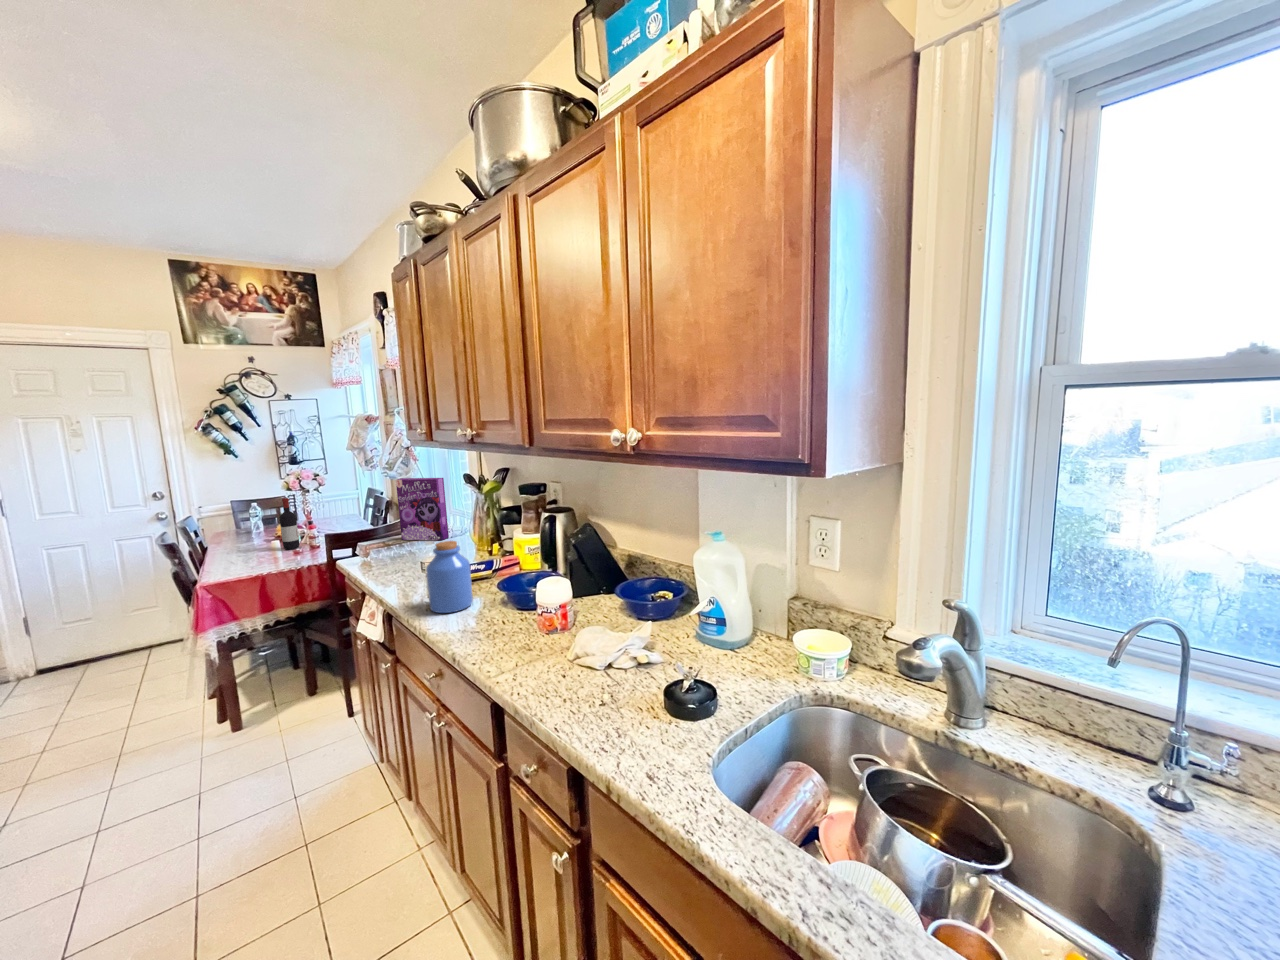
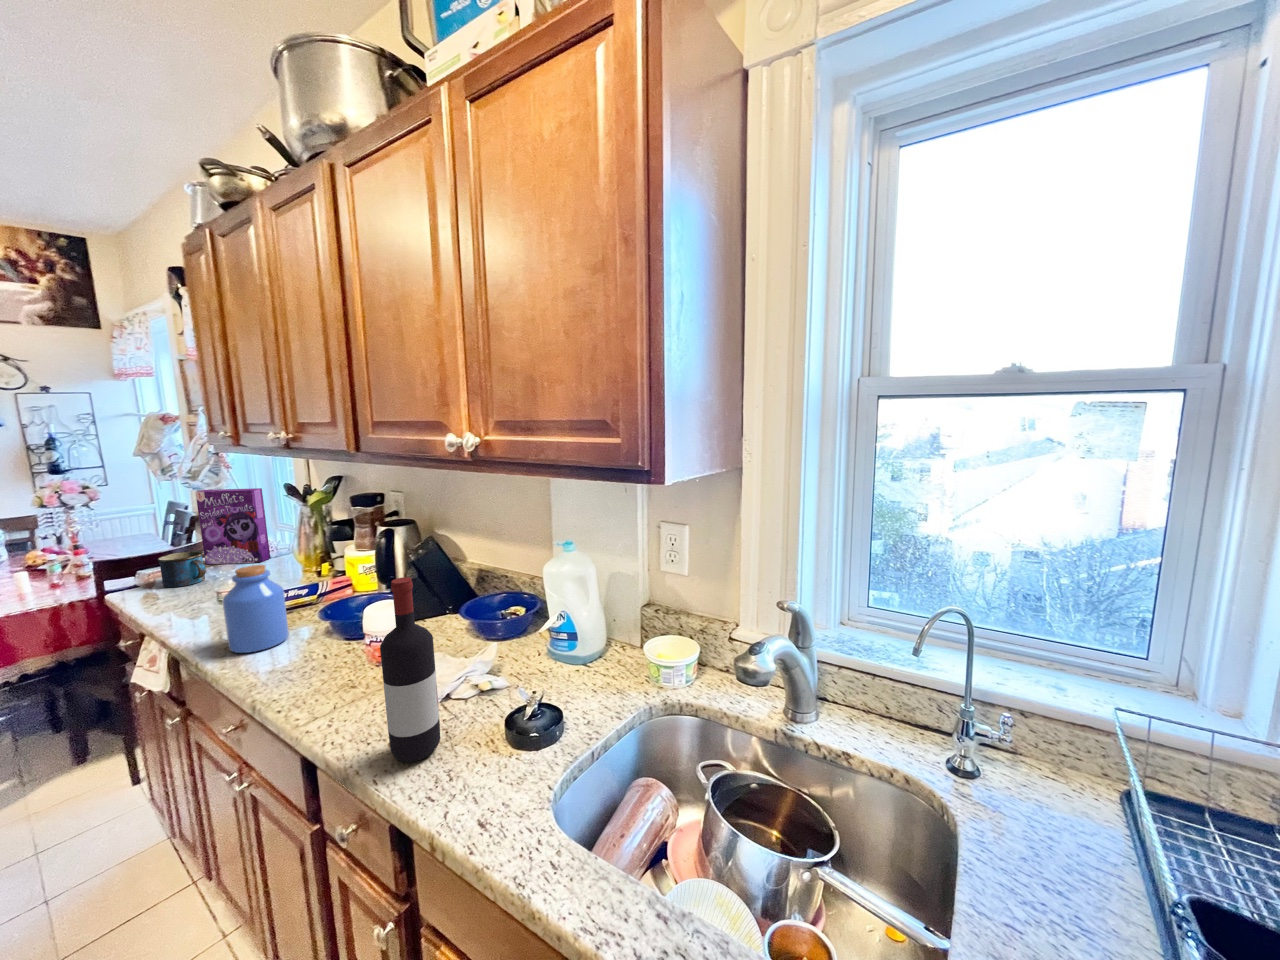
wine bottle: present [279,498,300,550] -> present [380,577,440,762]
mug: none [371,528,405,557] -> present [158,551,206,587]

